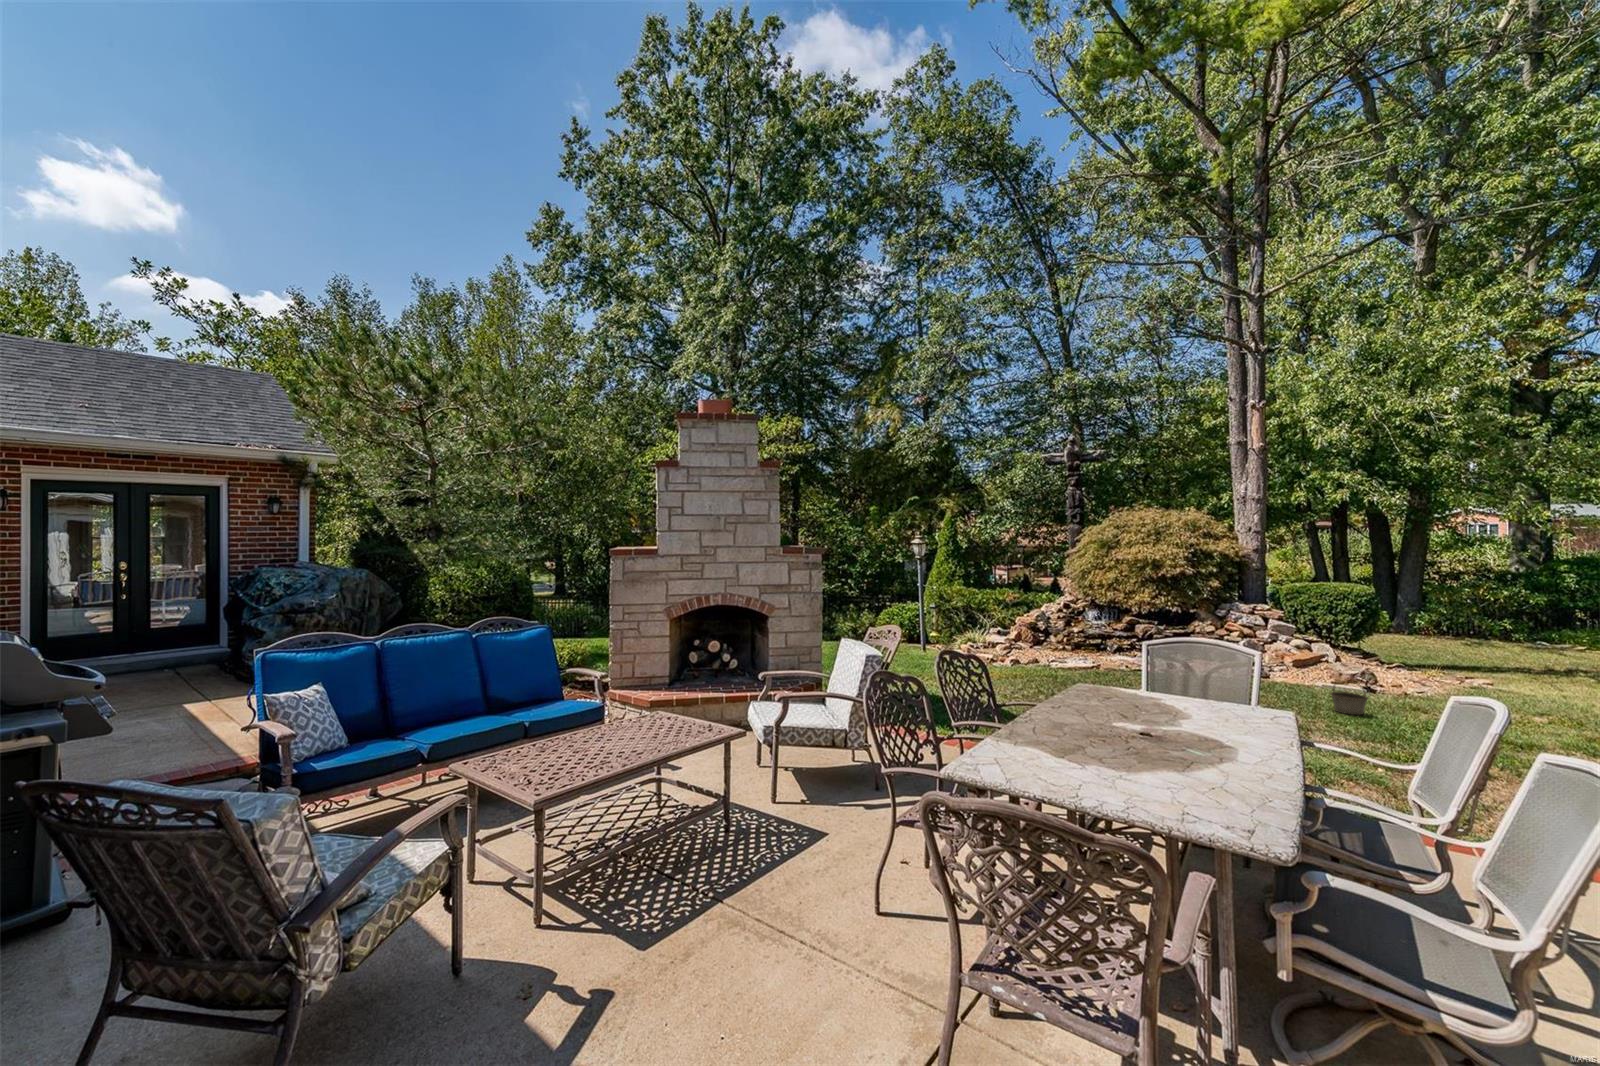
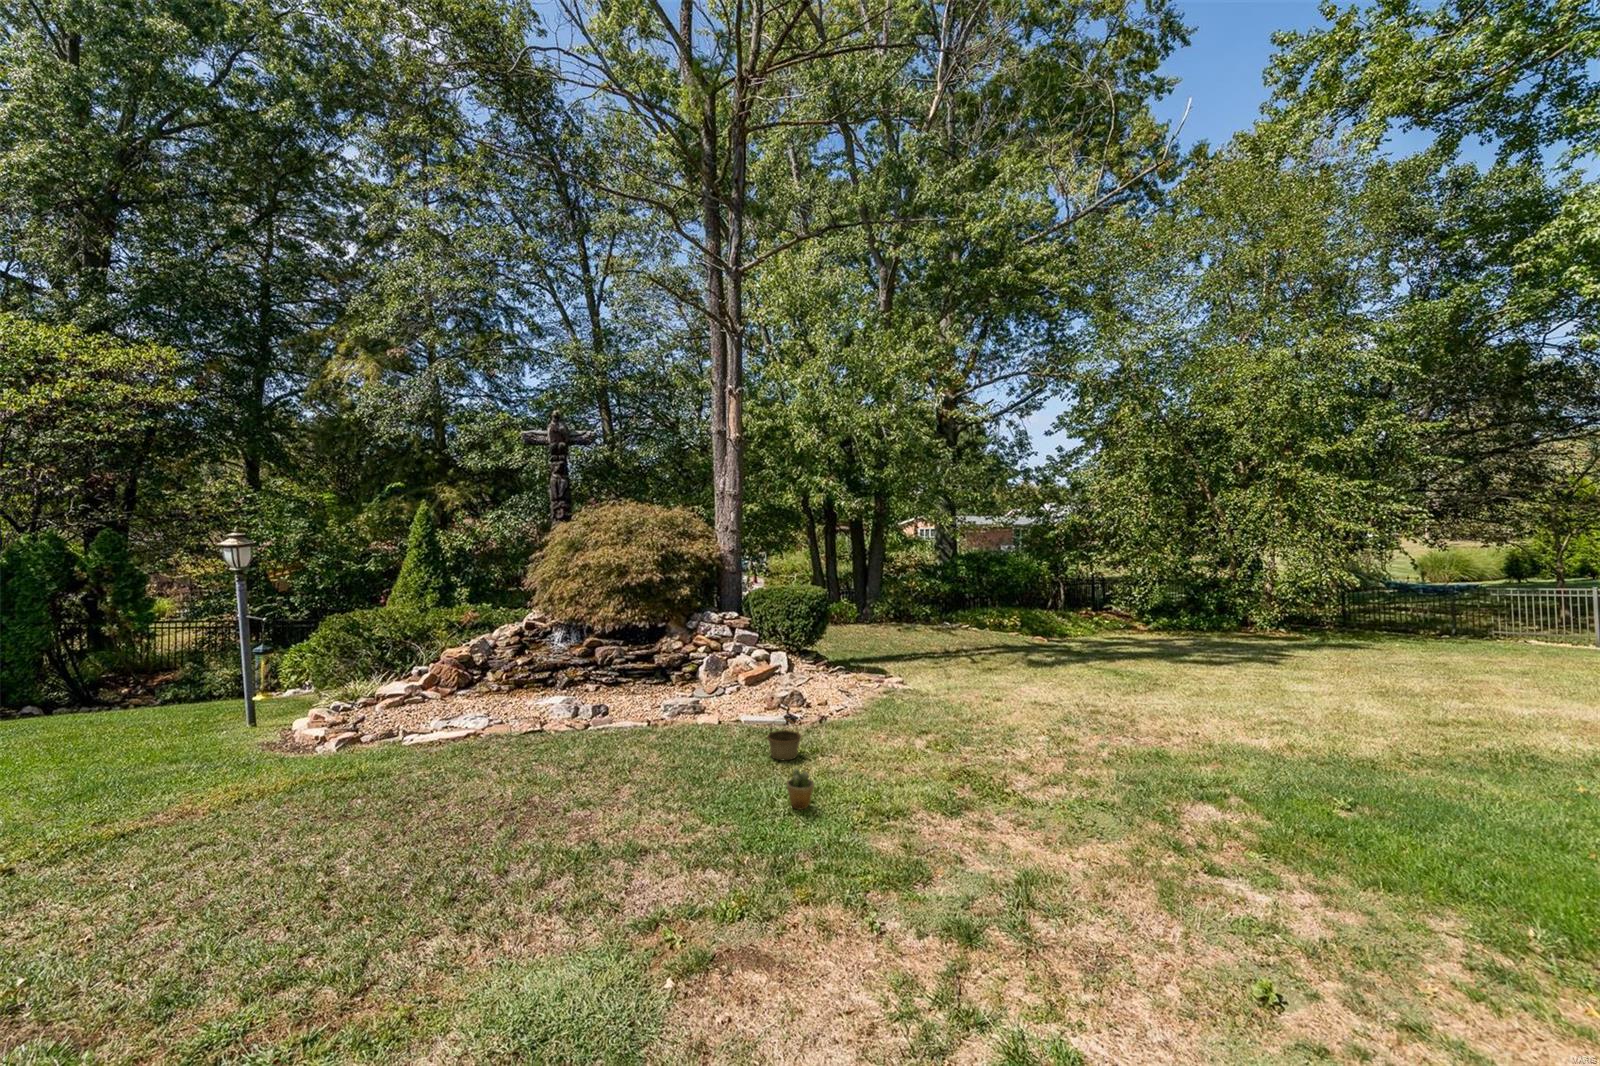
potted plant: none [1363,708,1392,740] -> present [787,769,814,810]

